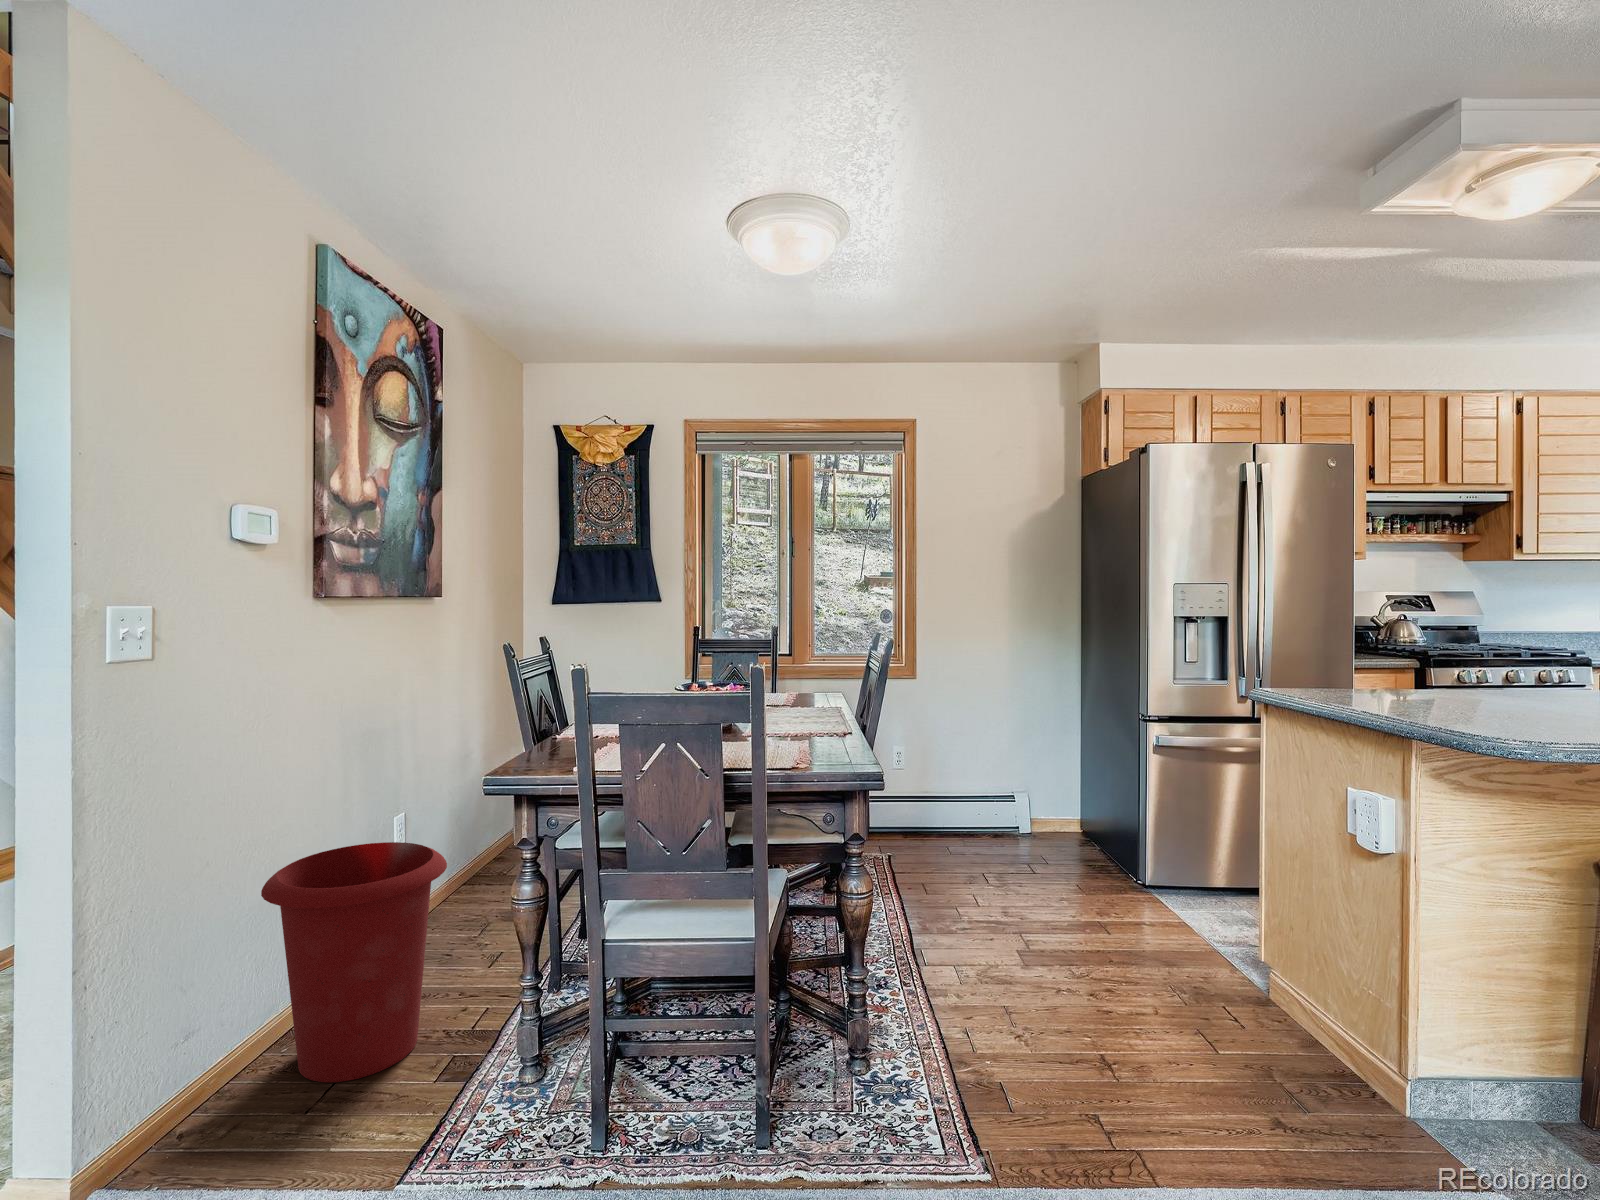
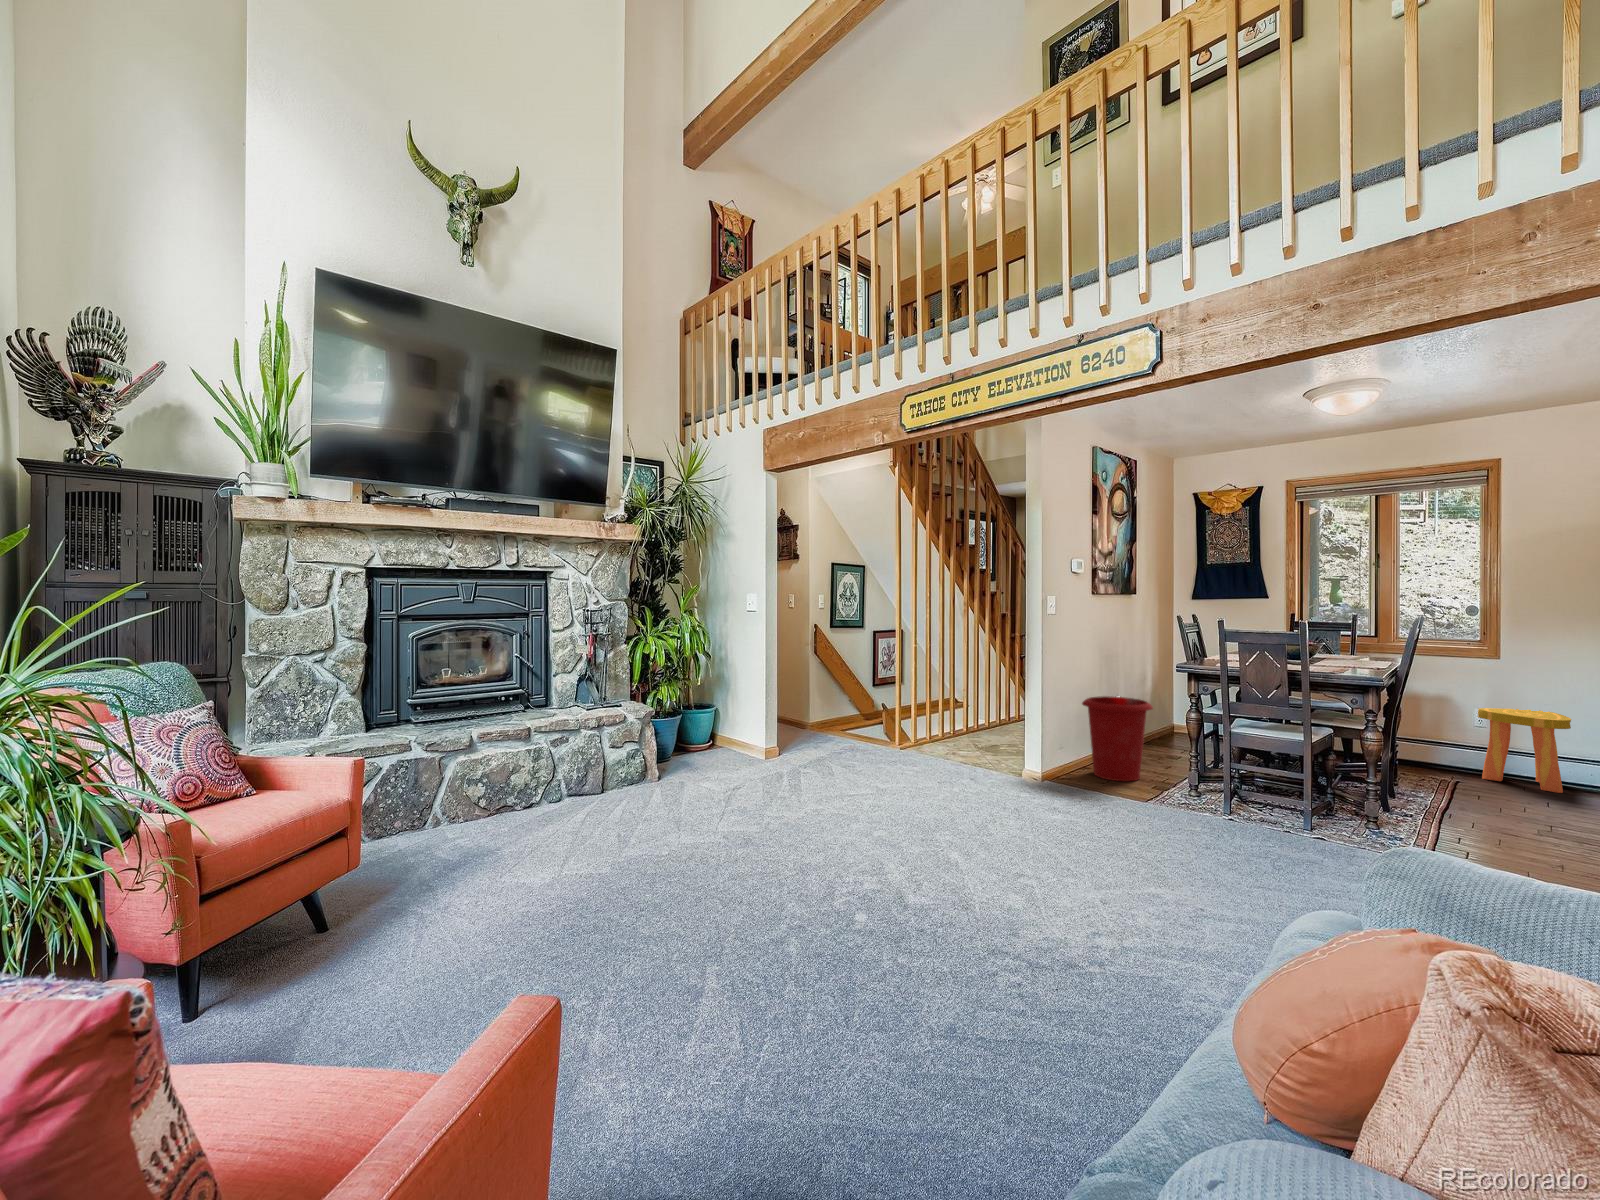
stool: none [905,747,998,860] -> present [1478,708,1571,793]

